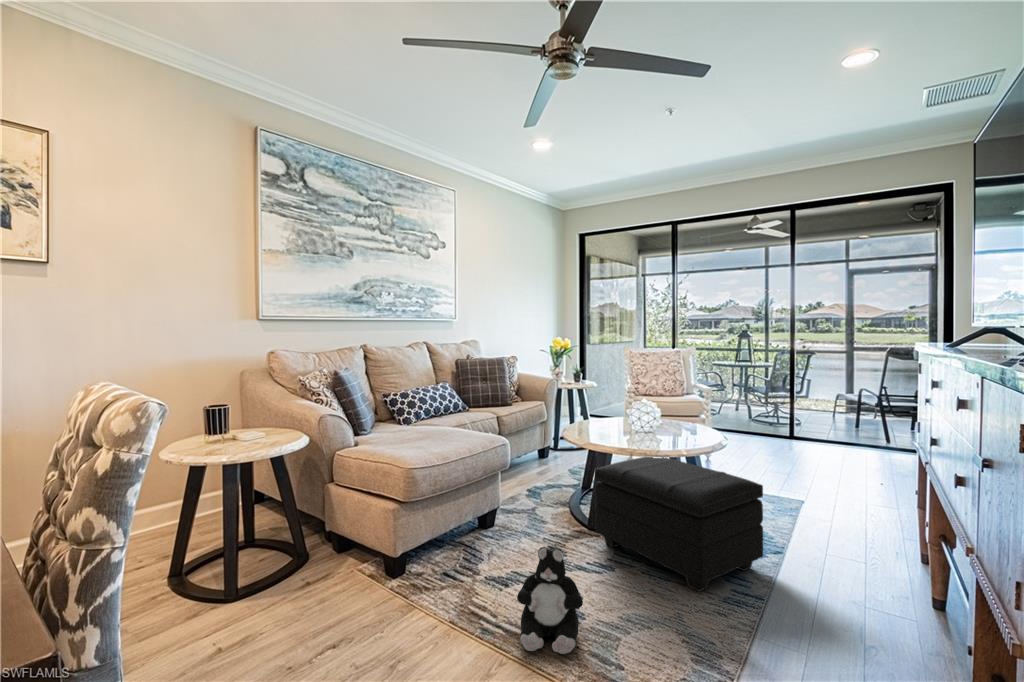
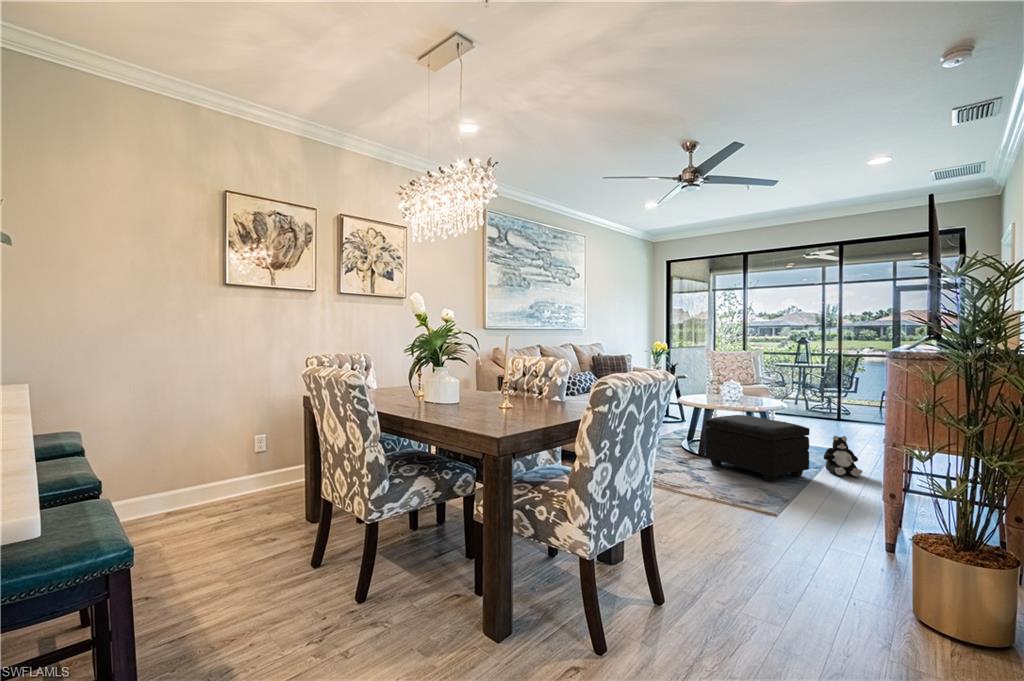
plush toy: present [517,547,583,654] -> present [824,436,862,476]

